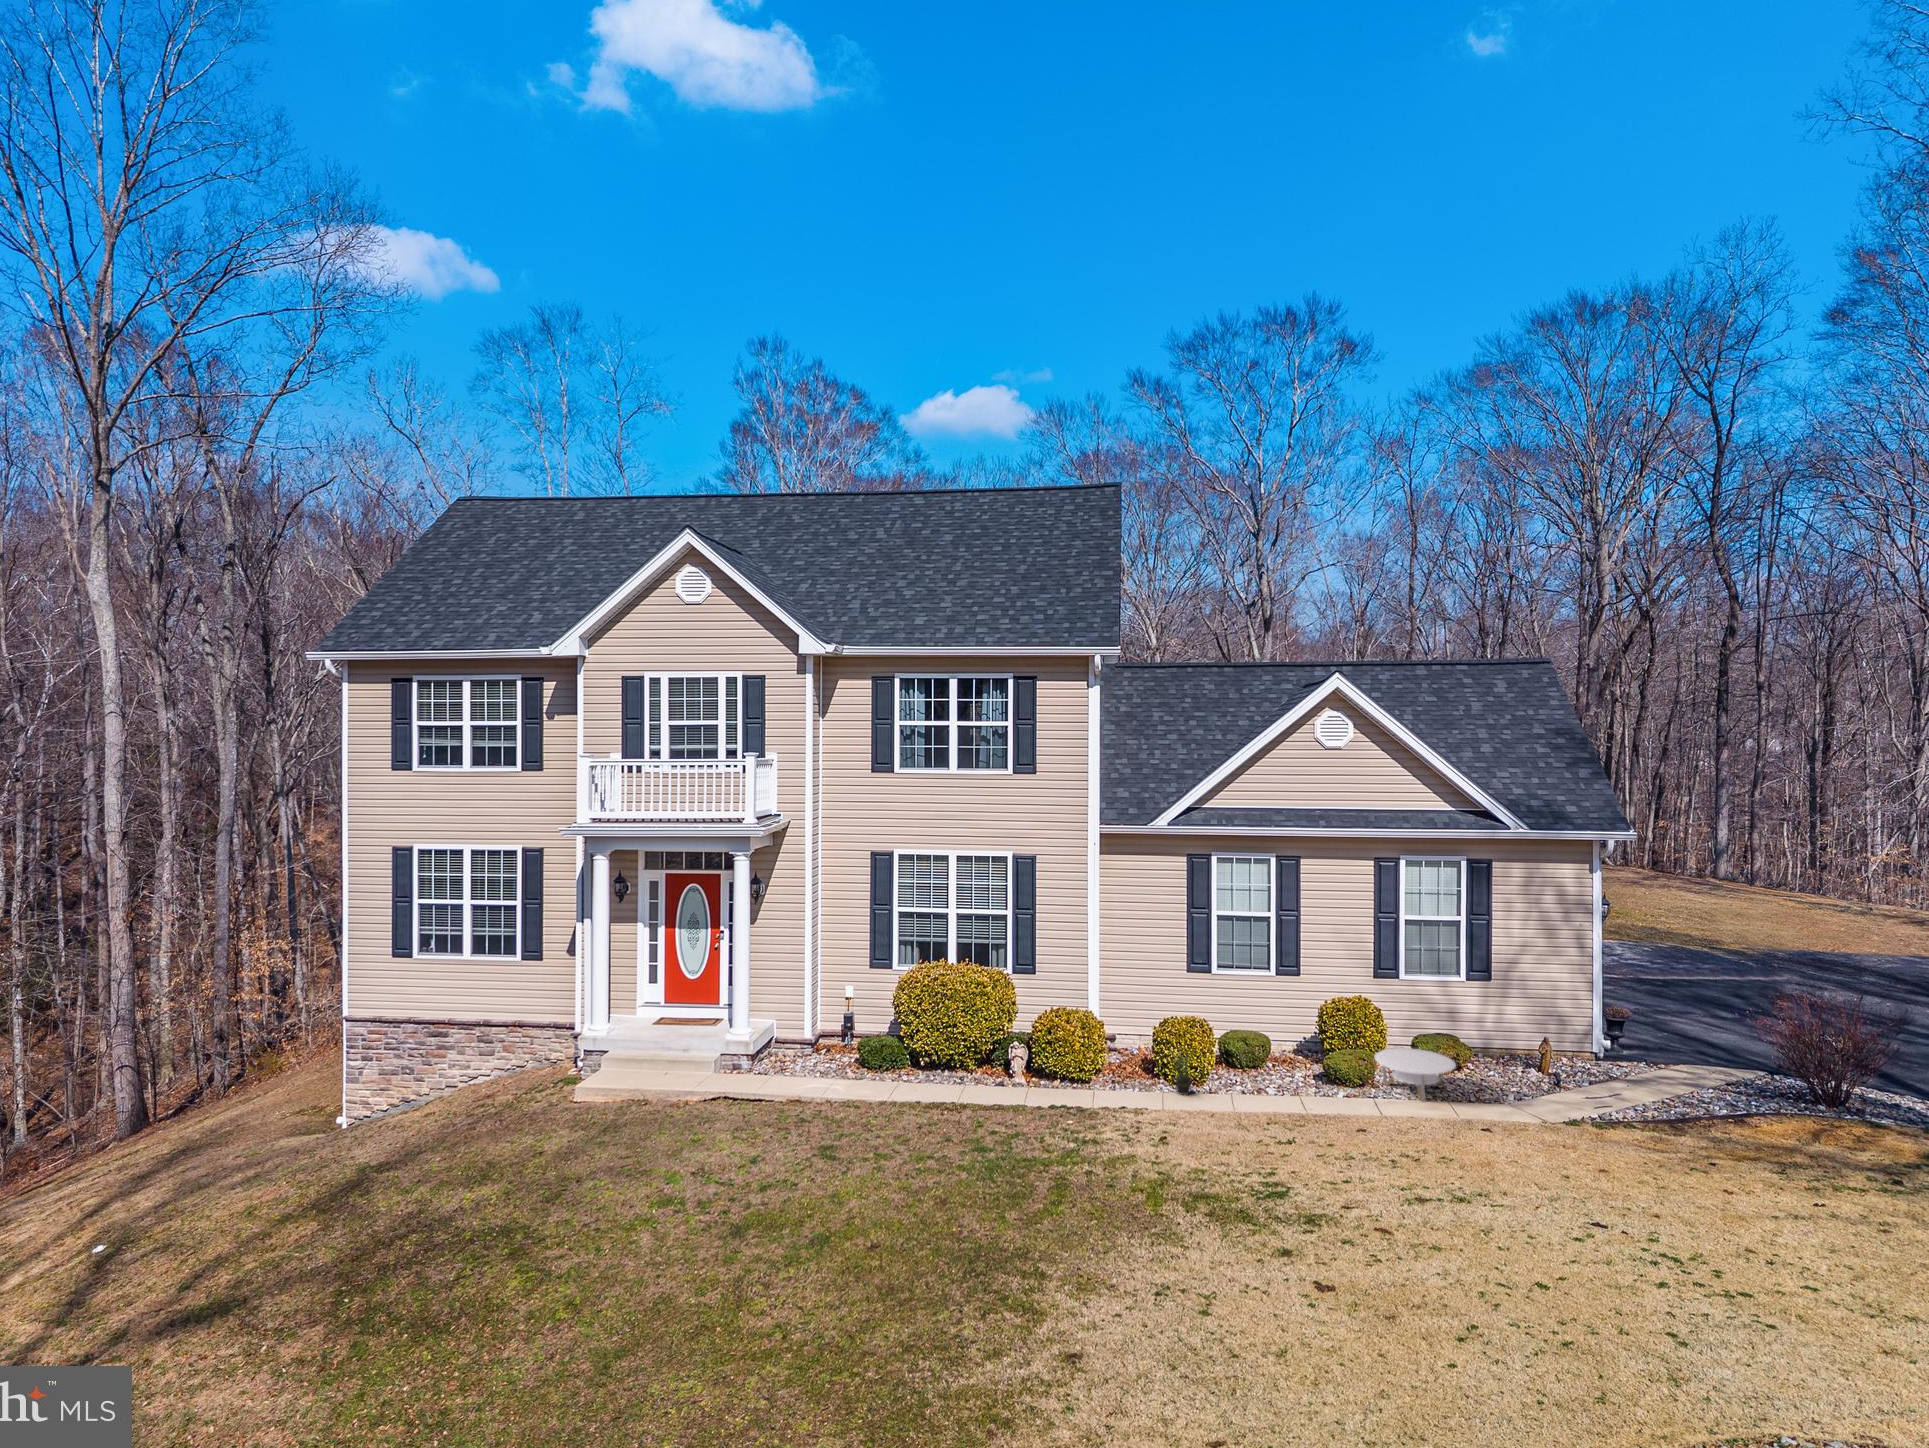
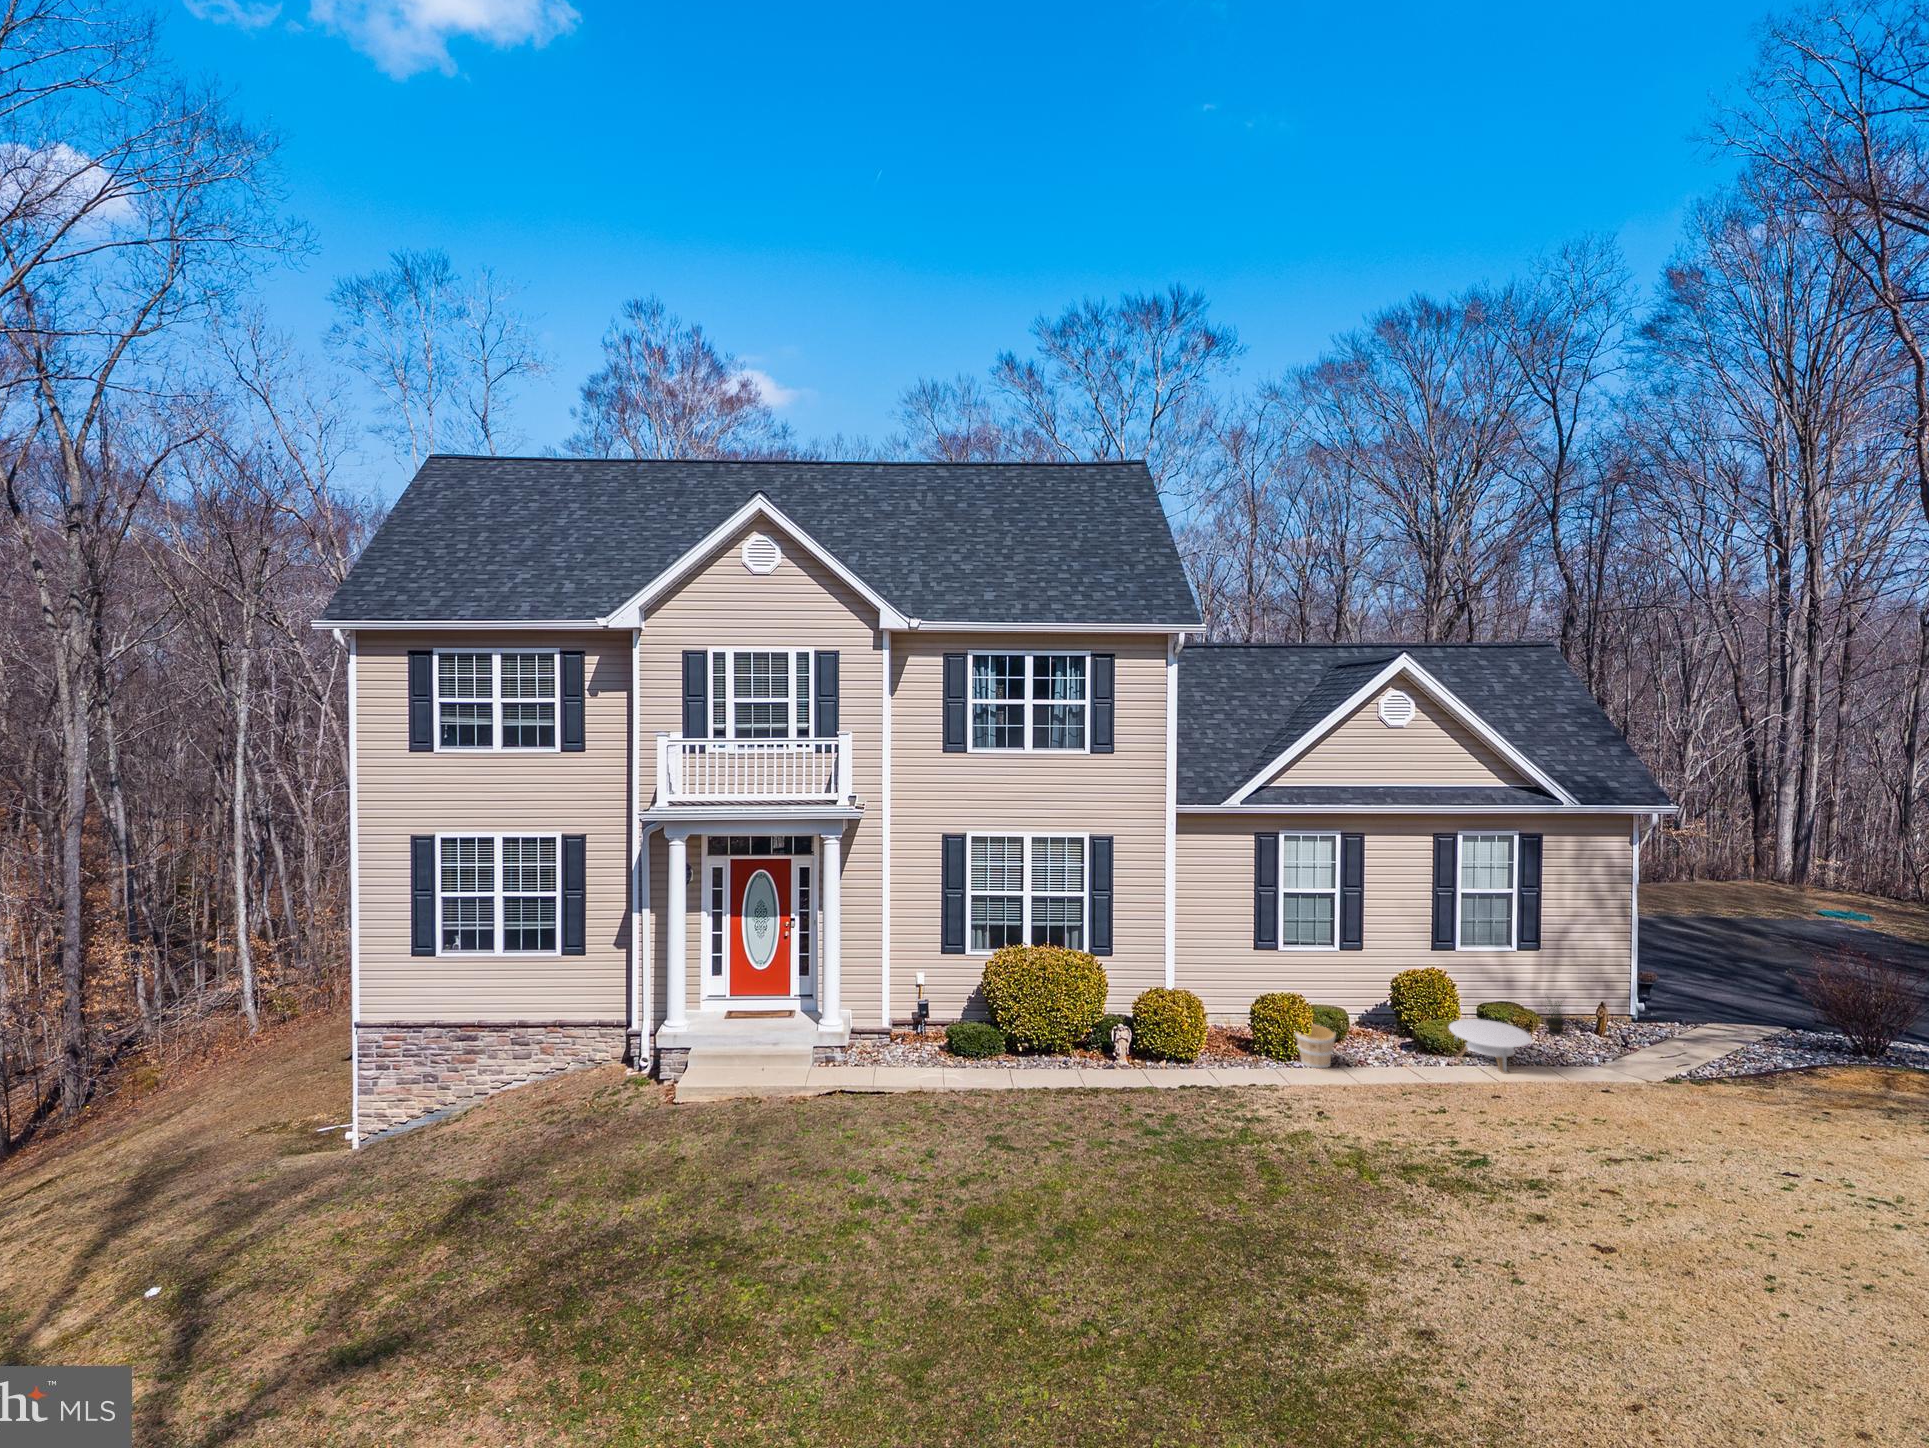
wooden bucket: none [1209,1046,1250,1091] -> present [1295,1025,1335,1068]
potted plant: present [1171,1056,1192,1095] -> present [1545,1001,1564,1035]

